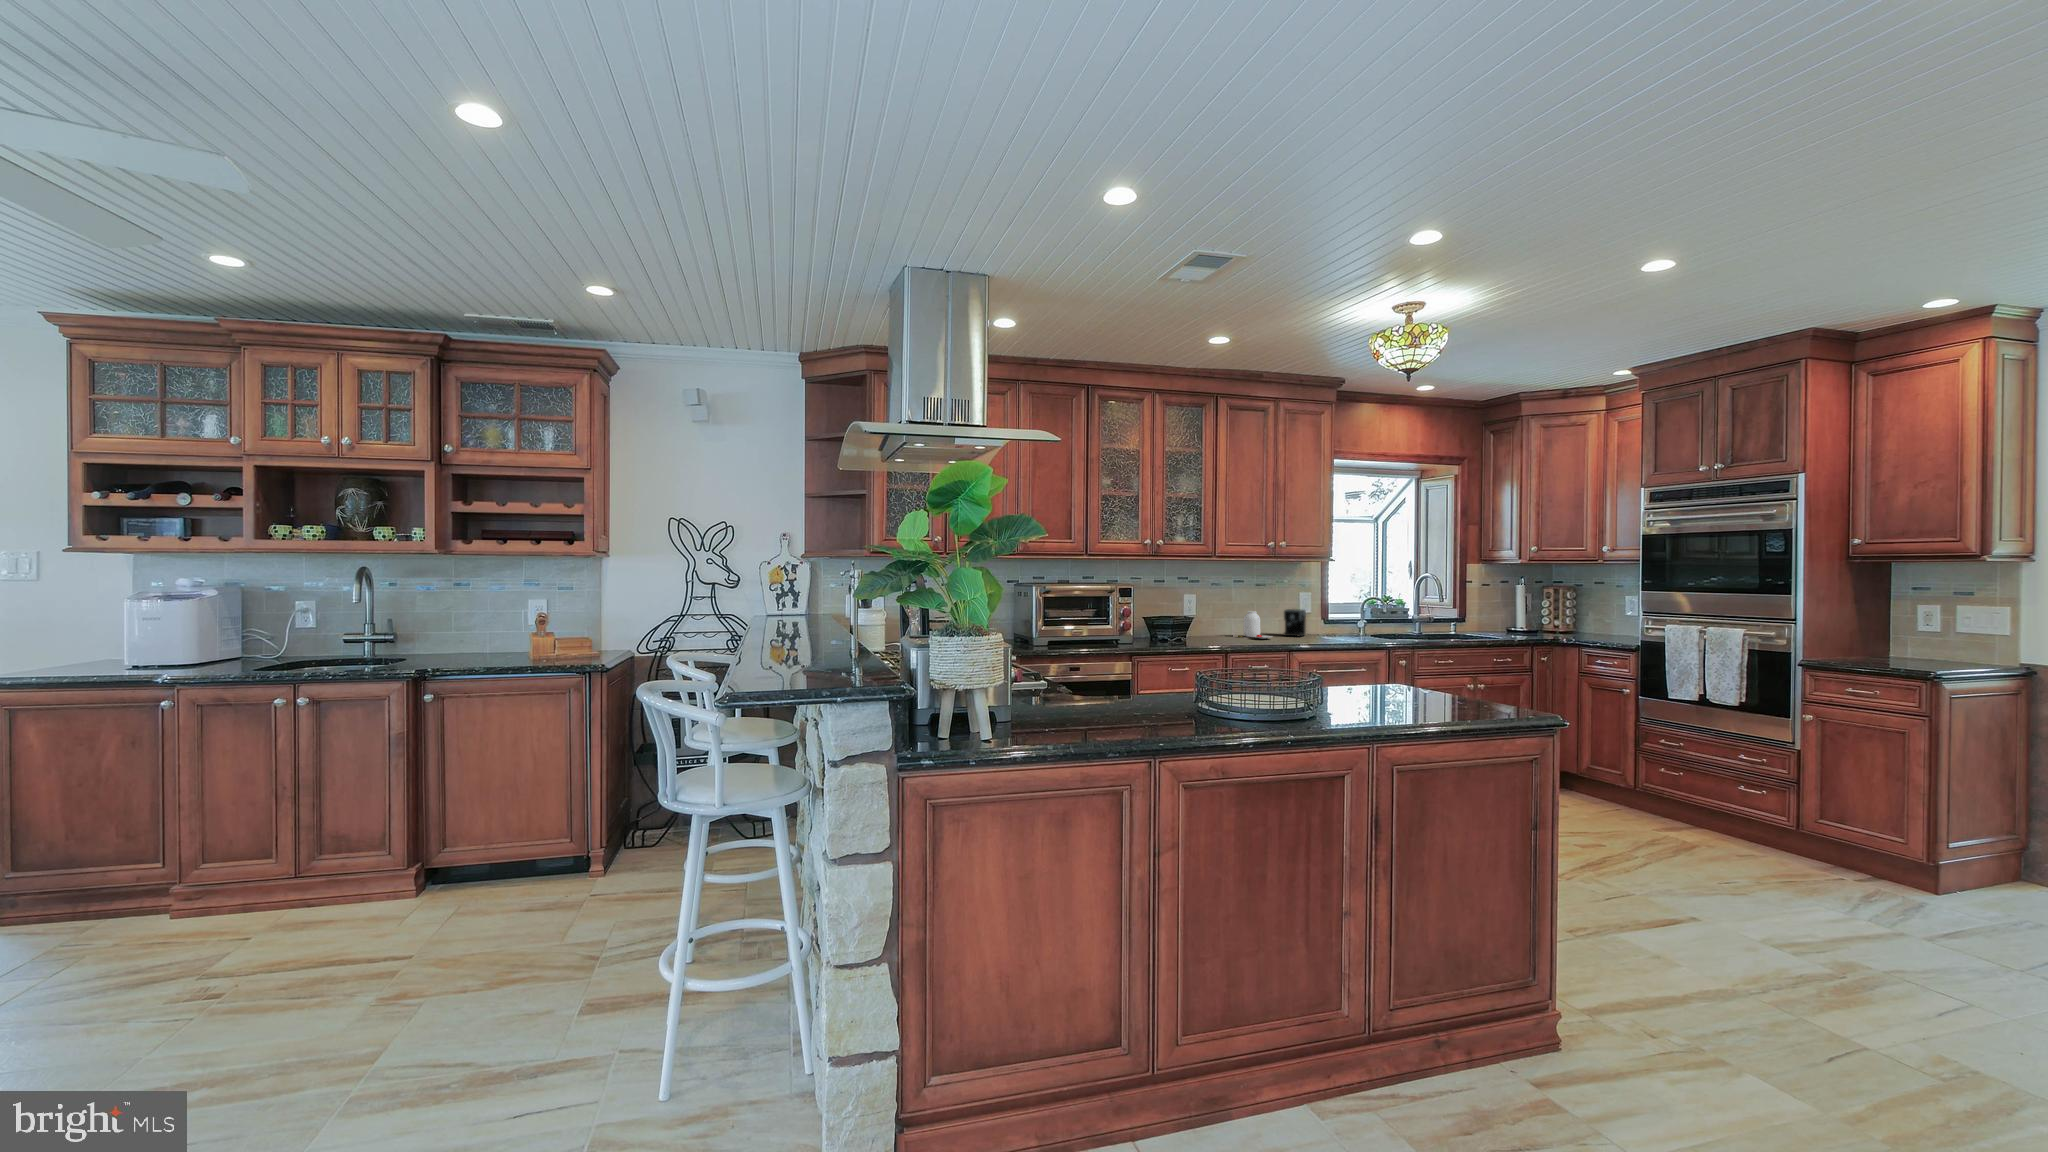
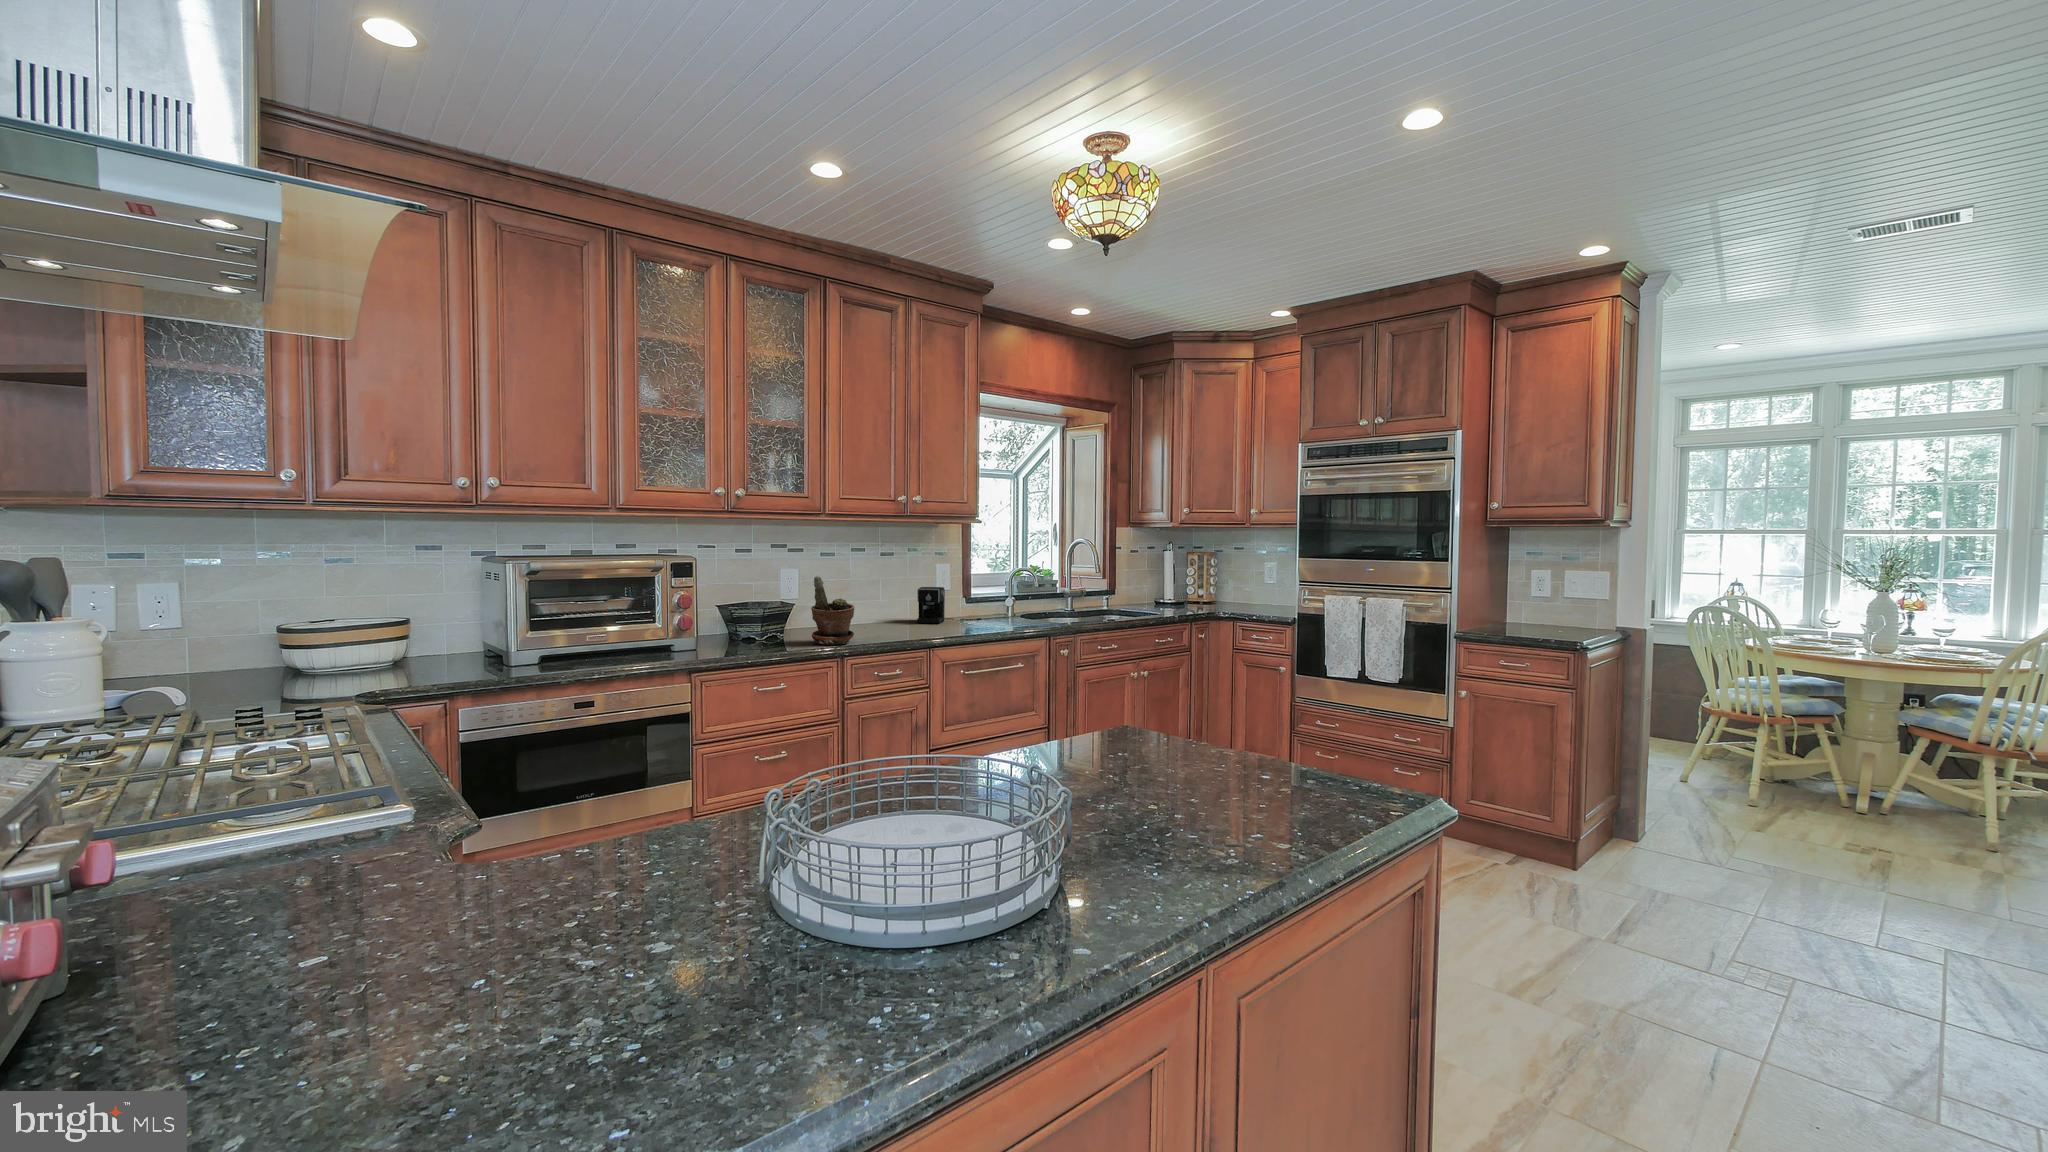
potted plant: none [1205,598,1235,645] -> present [811,576,855,645]
jar: present [1240,611,1273,639] -> none [852,591,905,629]

